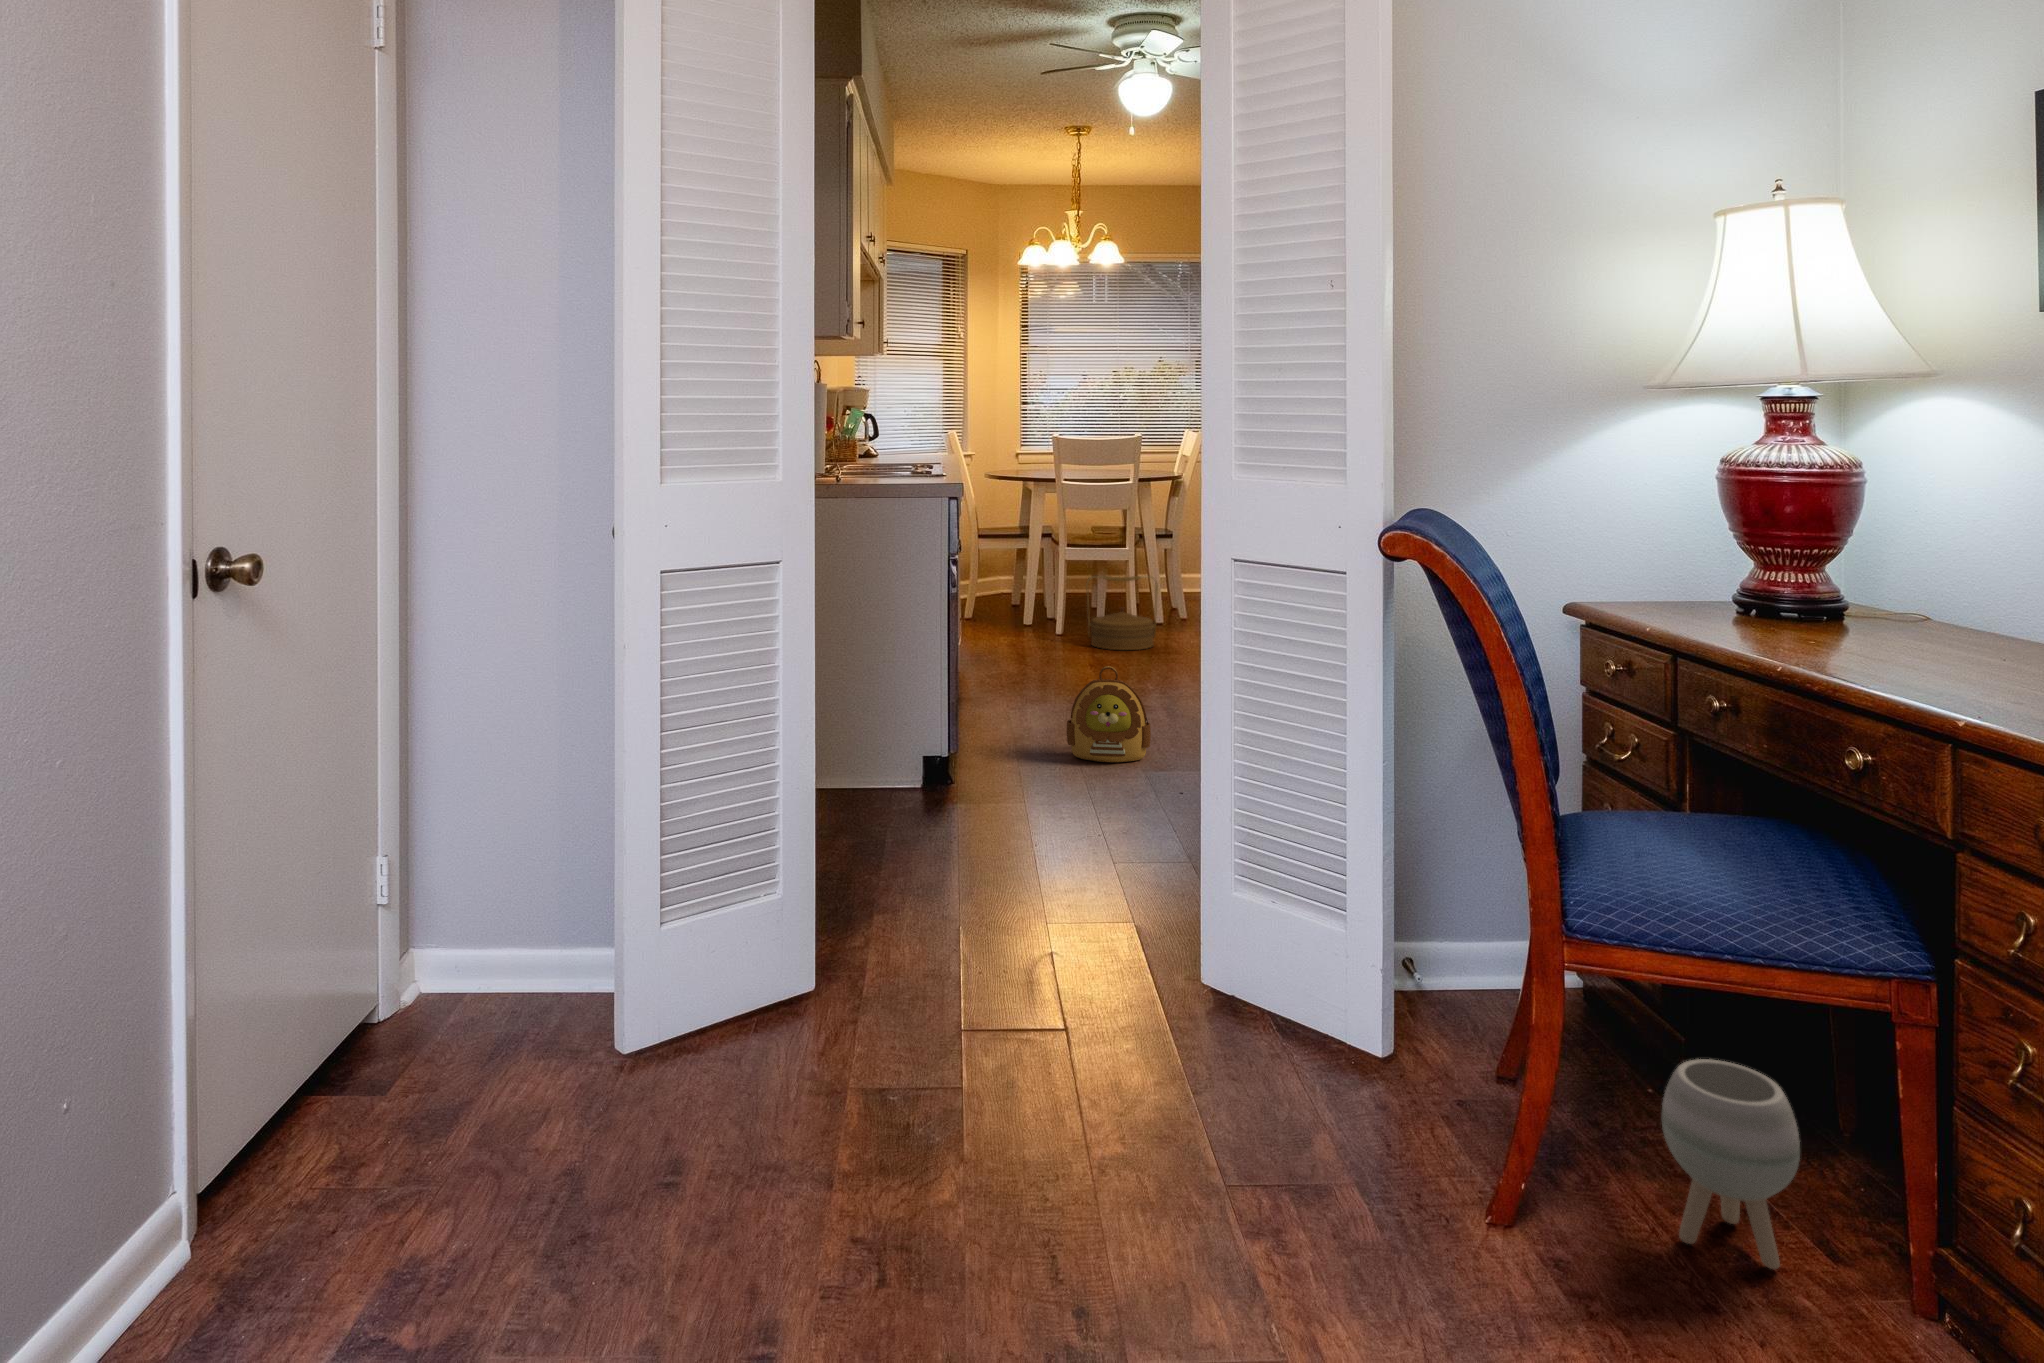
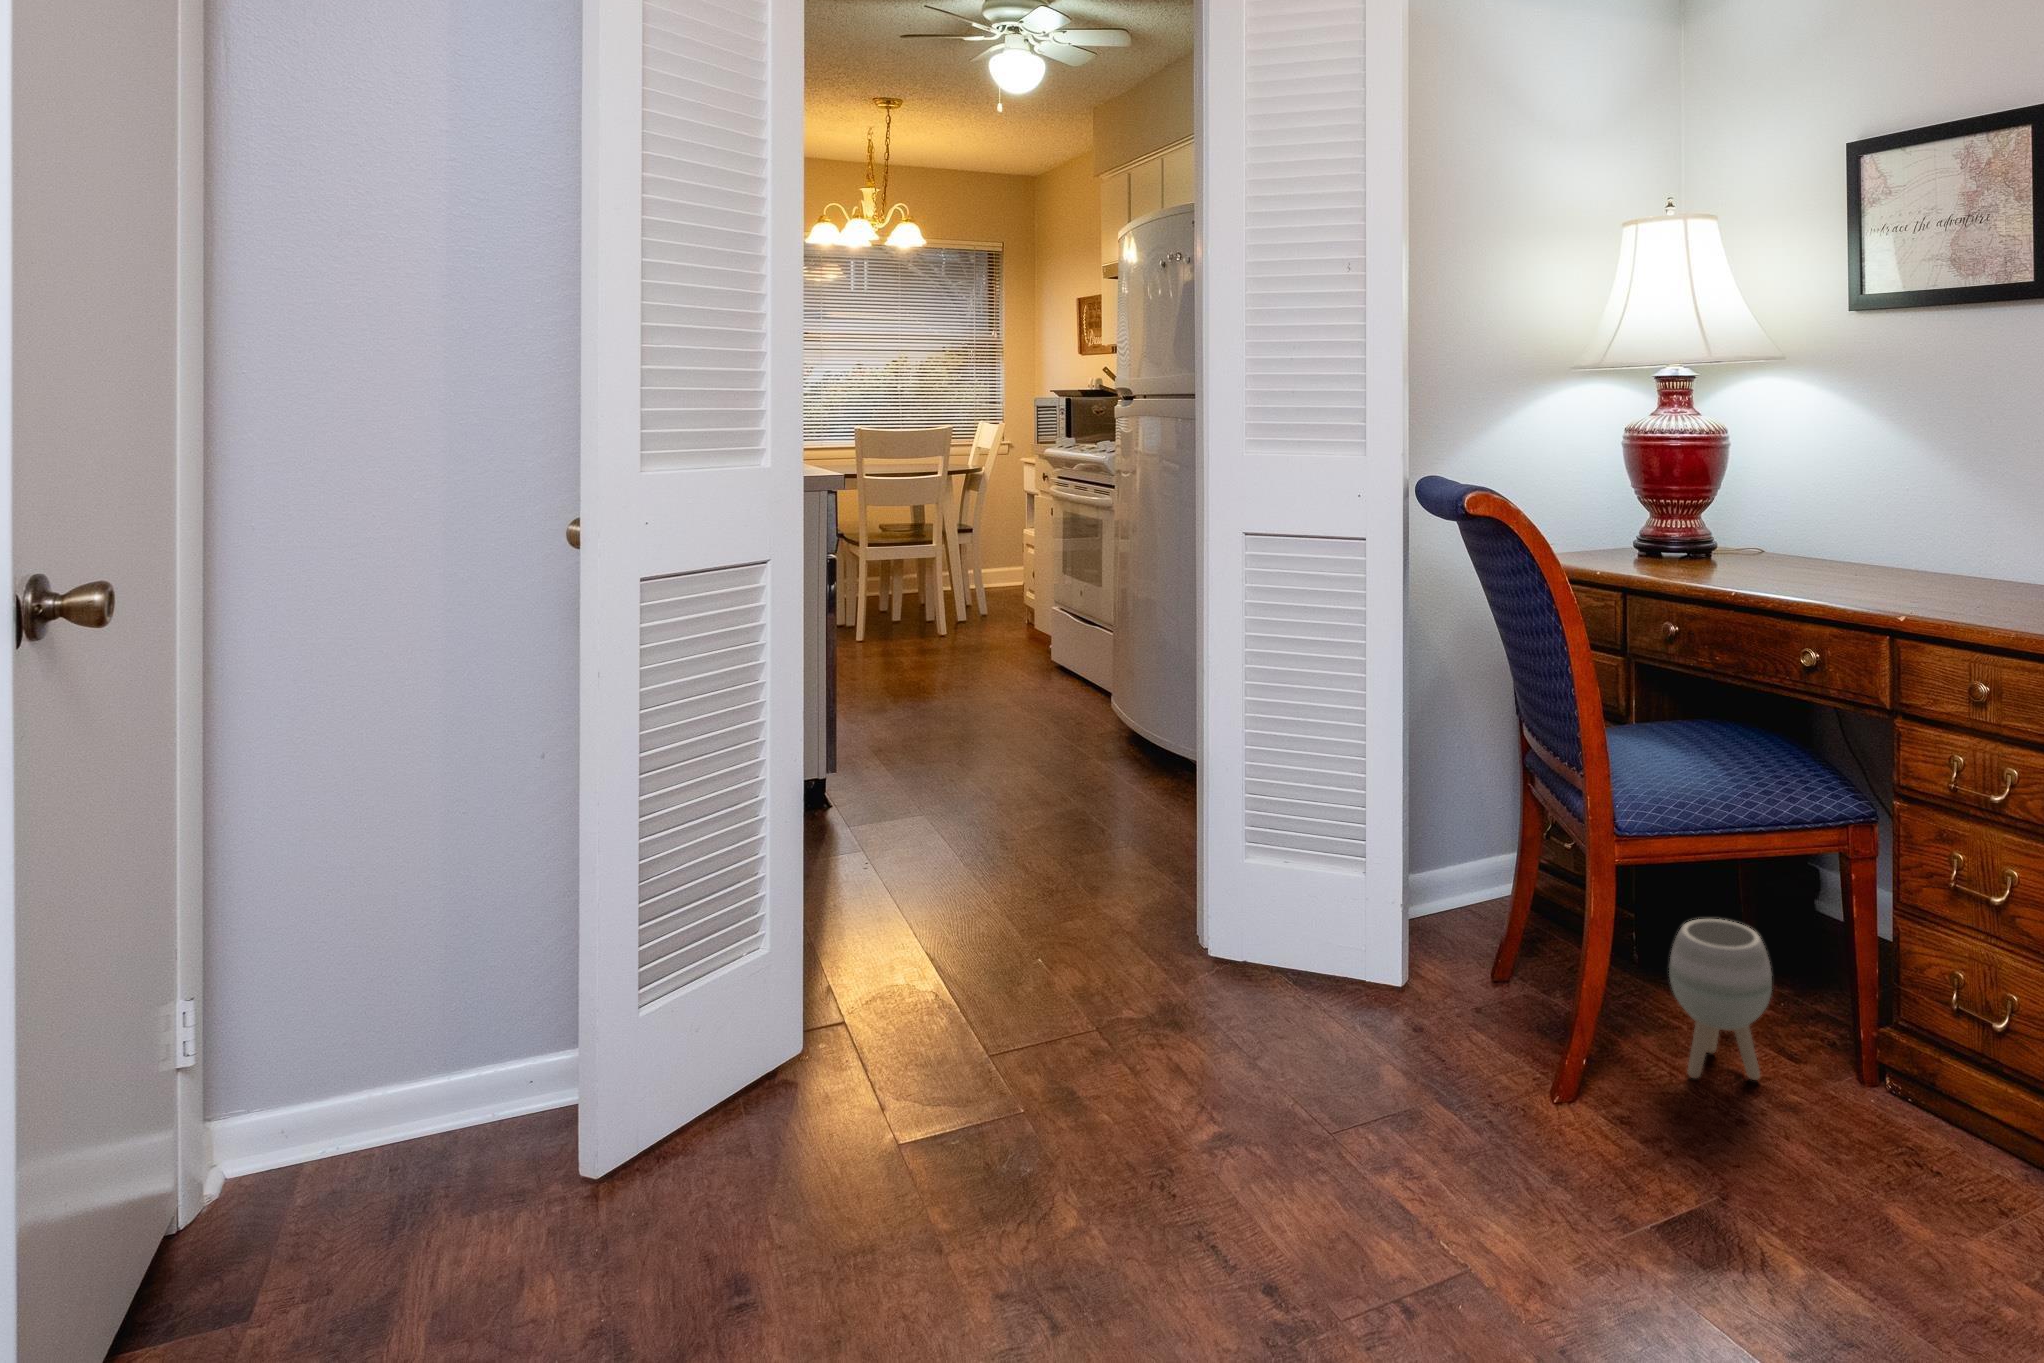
basket: present [1086,576,1158,650] -> none [895,571,972,650]
backpack: present [1067,666,1151,762] -> none [936,659,1027,760]

